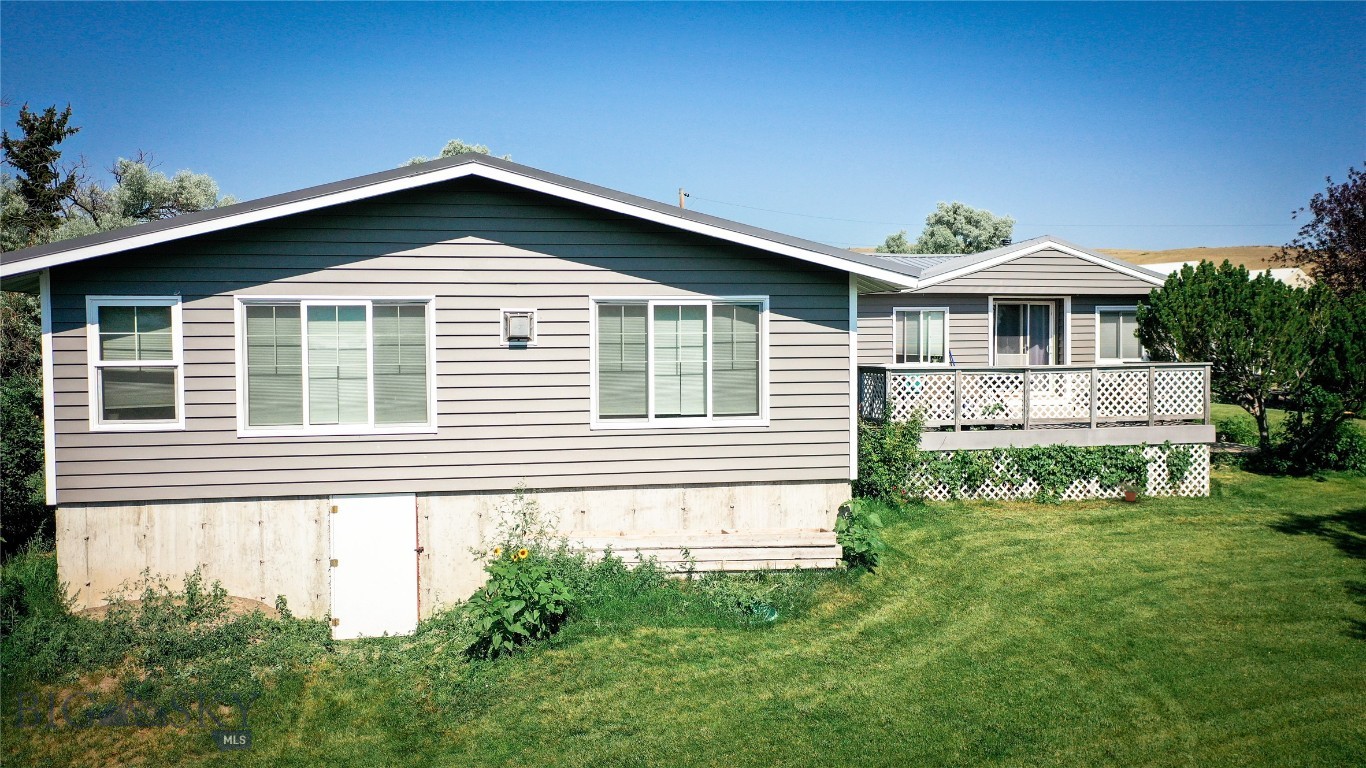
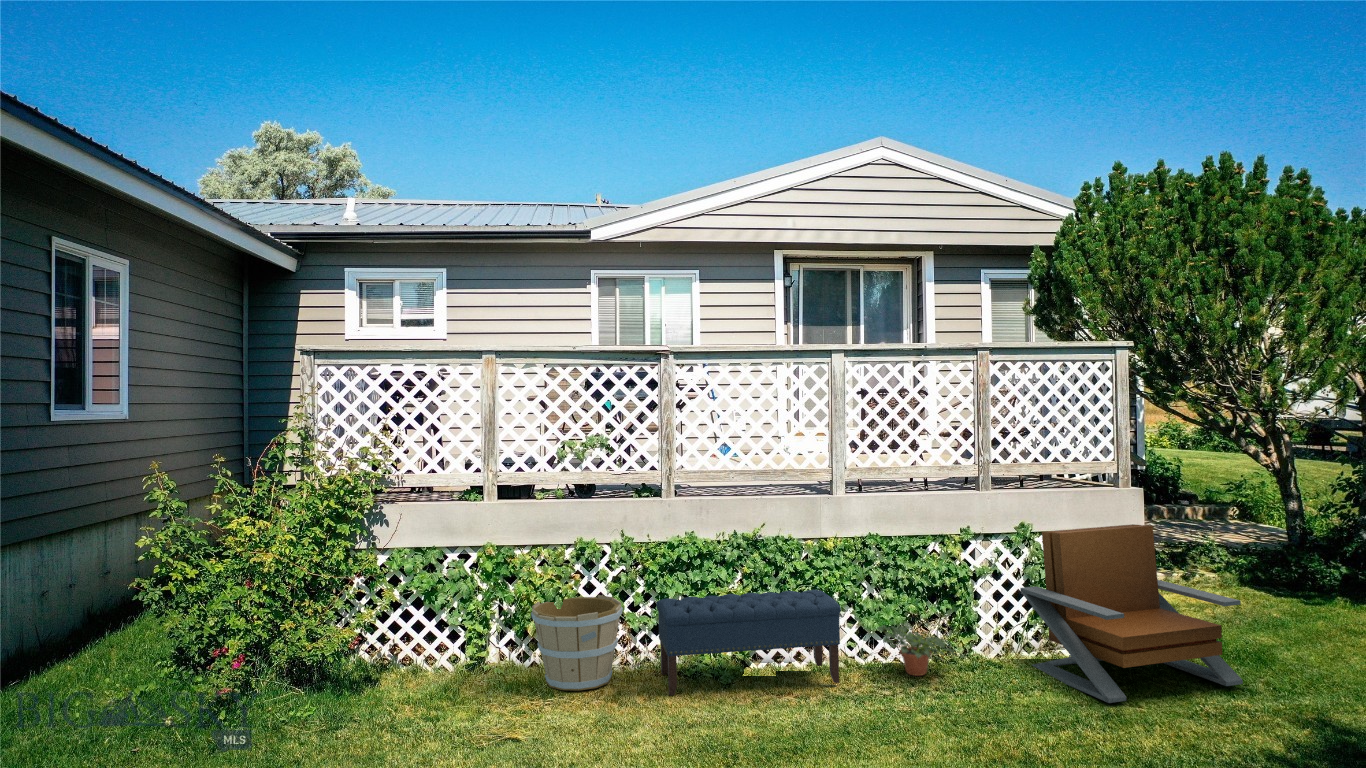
lounge chair: none [1168,441,1260,508] -> present [1020,524,1243,703]
bench: none [1029,468,1107,507] -> present [656,590,841,695]
wooden bucket: none [983,470,1022,506] -> present [531,595,623,691]

